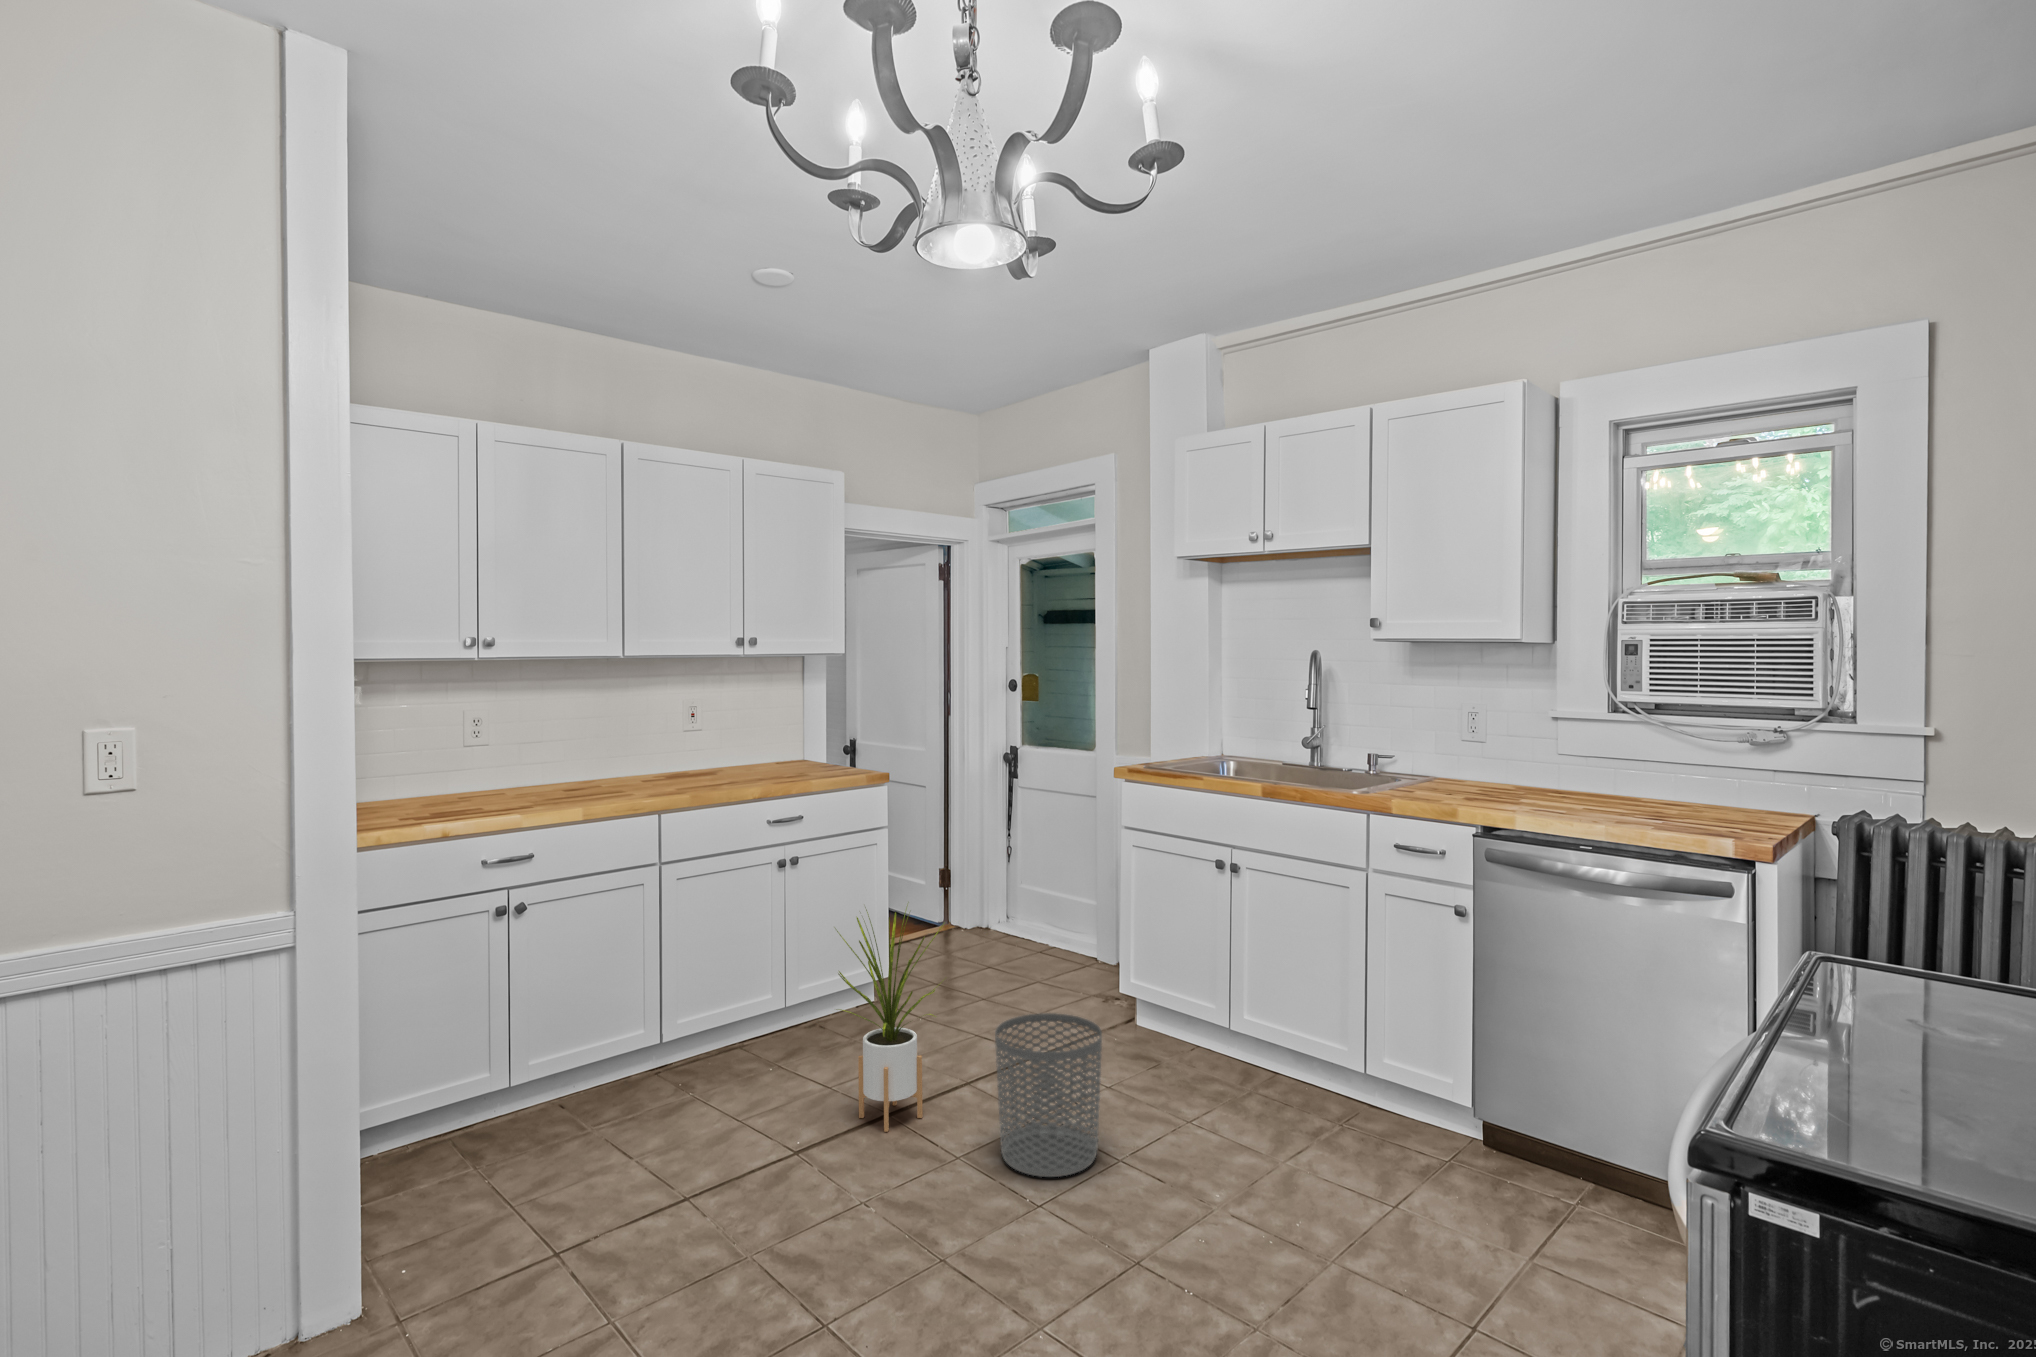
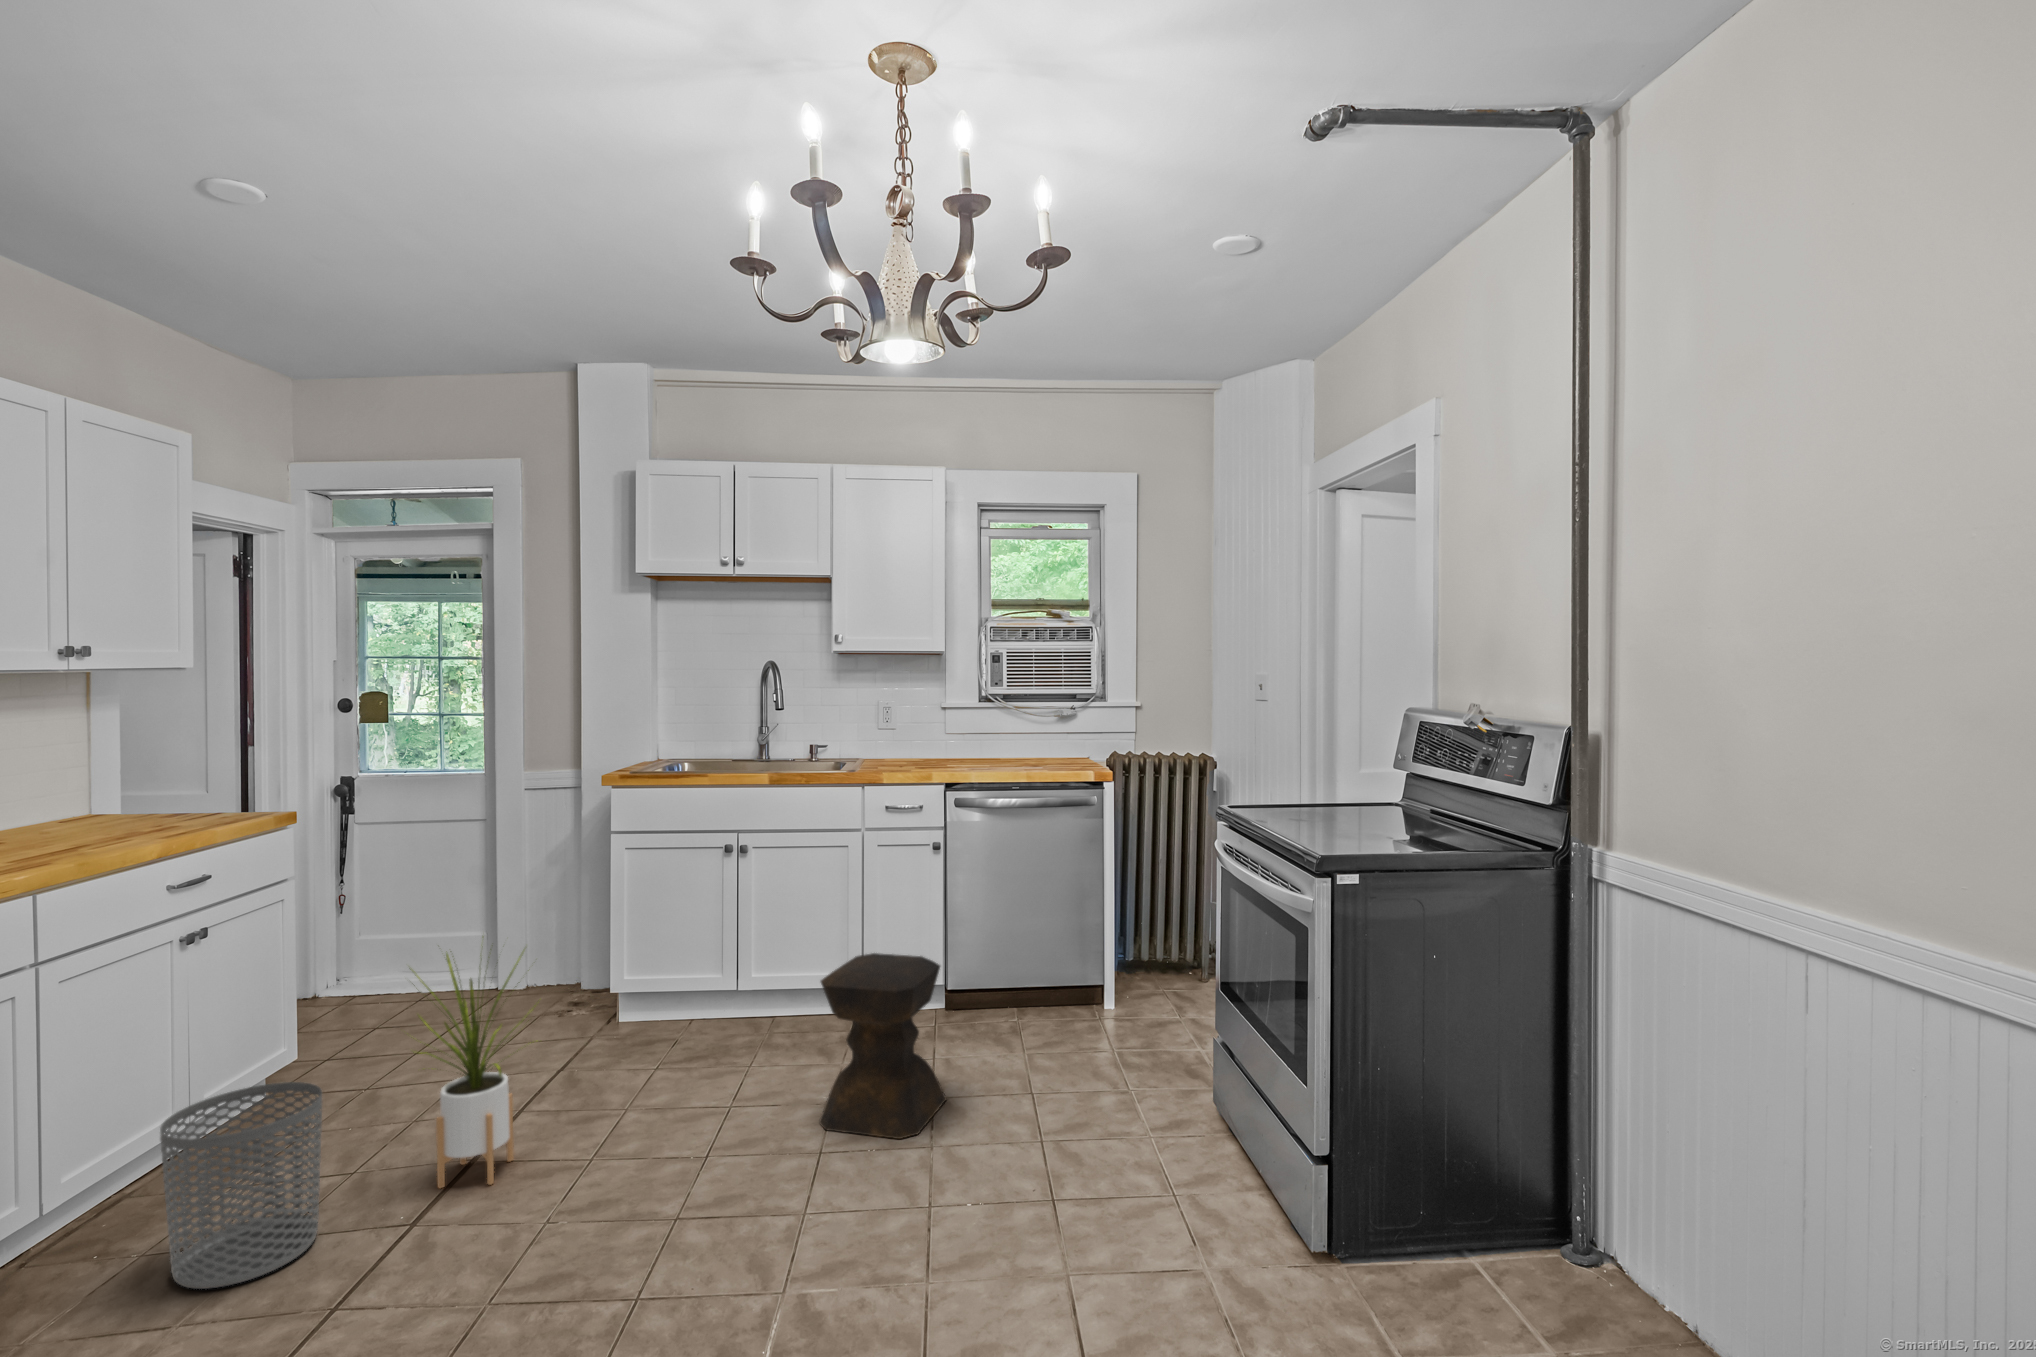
waste bin: present [995,1013,1102,1177] -> present [160,1082,322,1289]
stool: none [1162,1026,1331,1279] -> present [819,953,946,1139]

